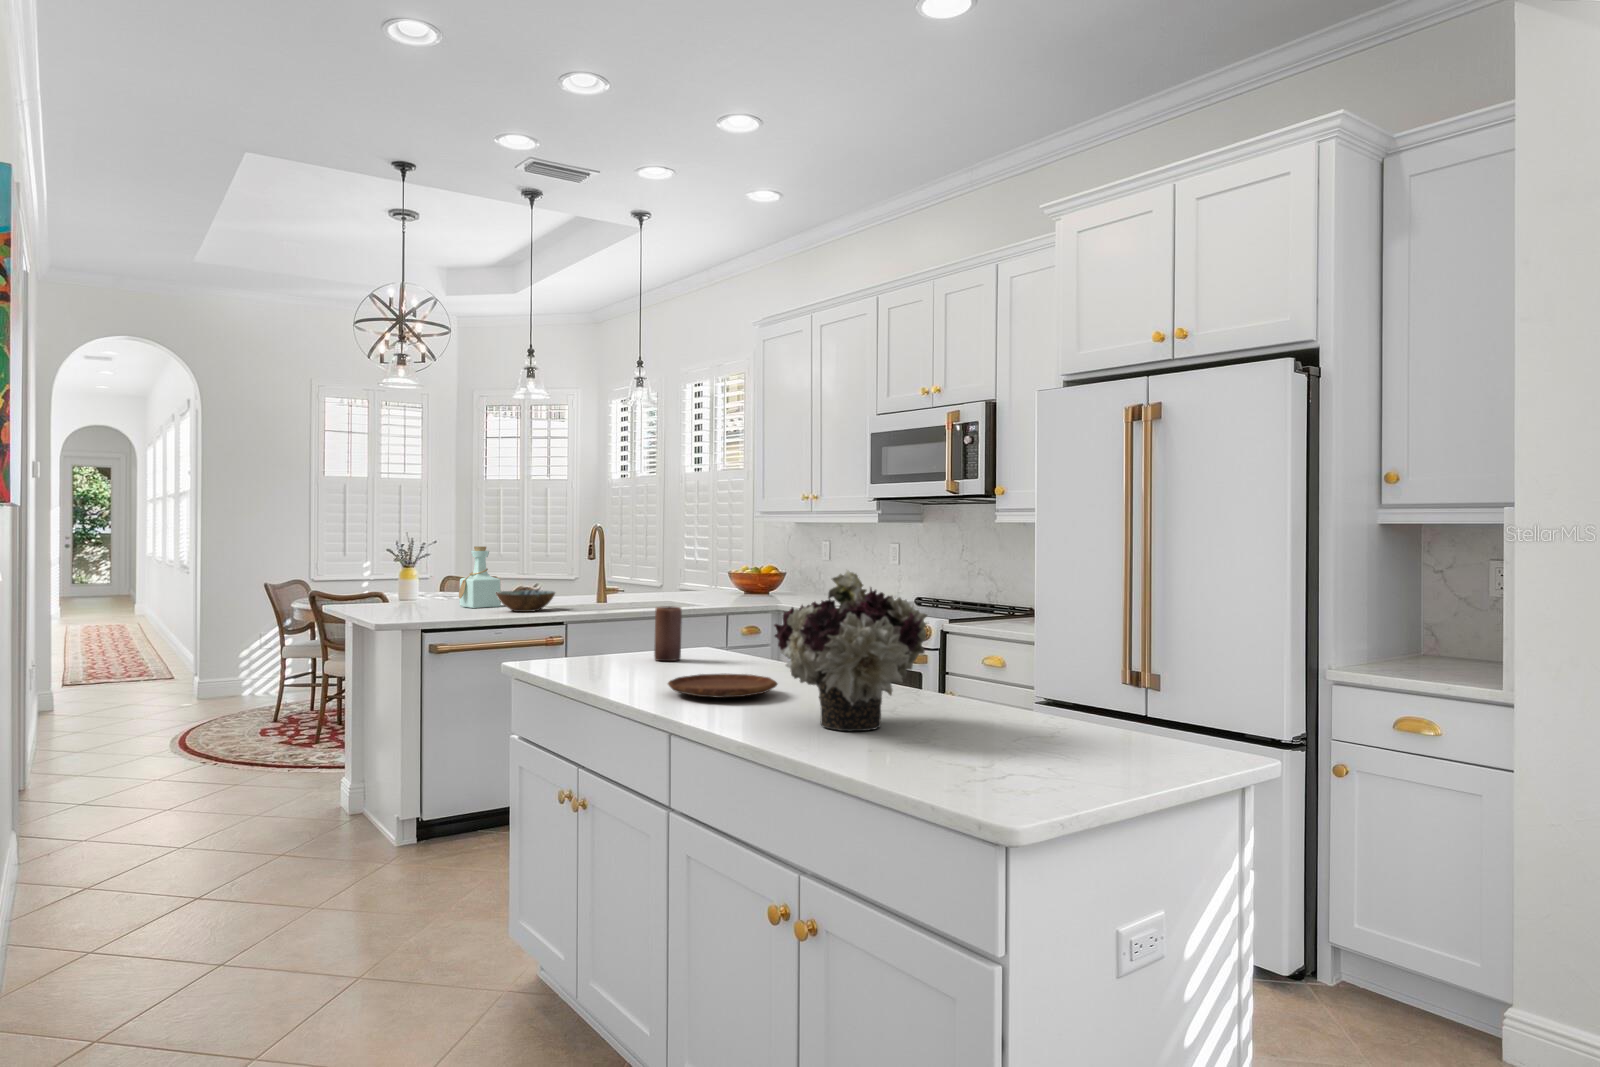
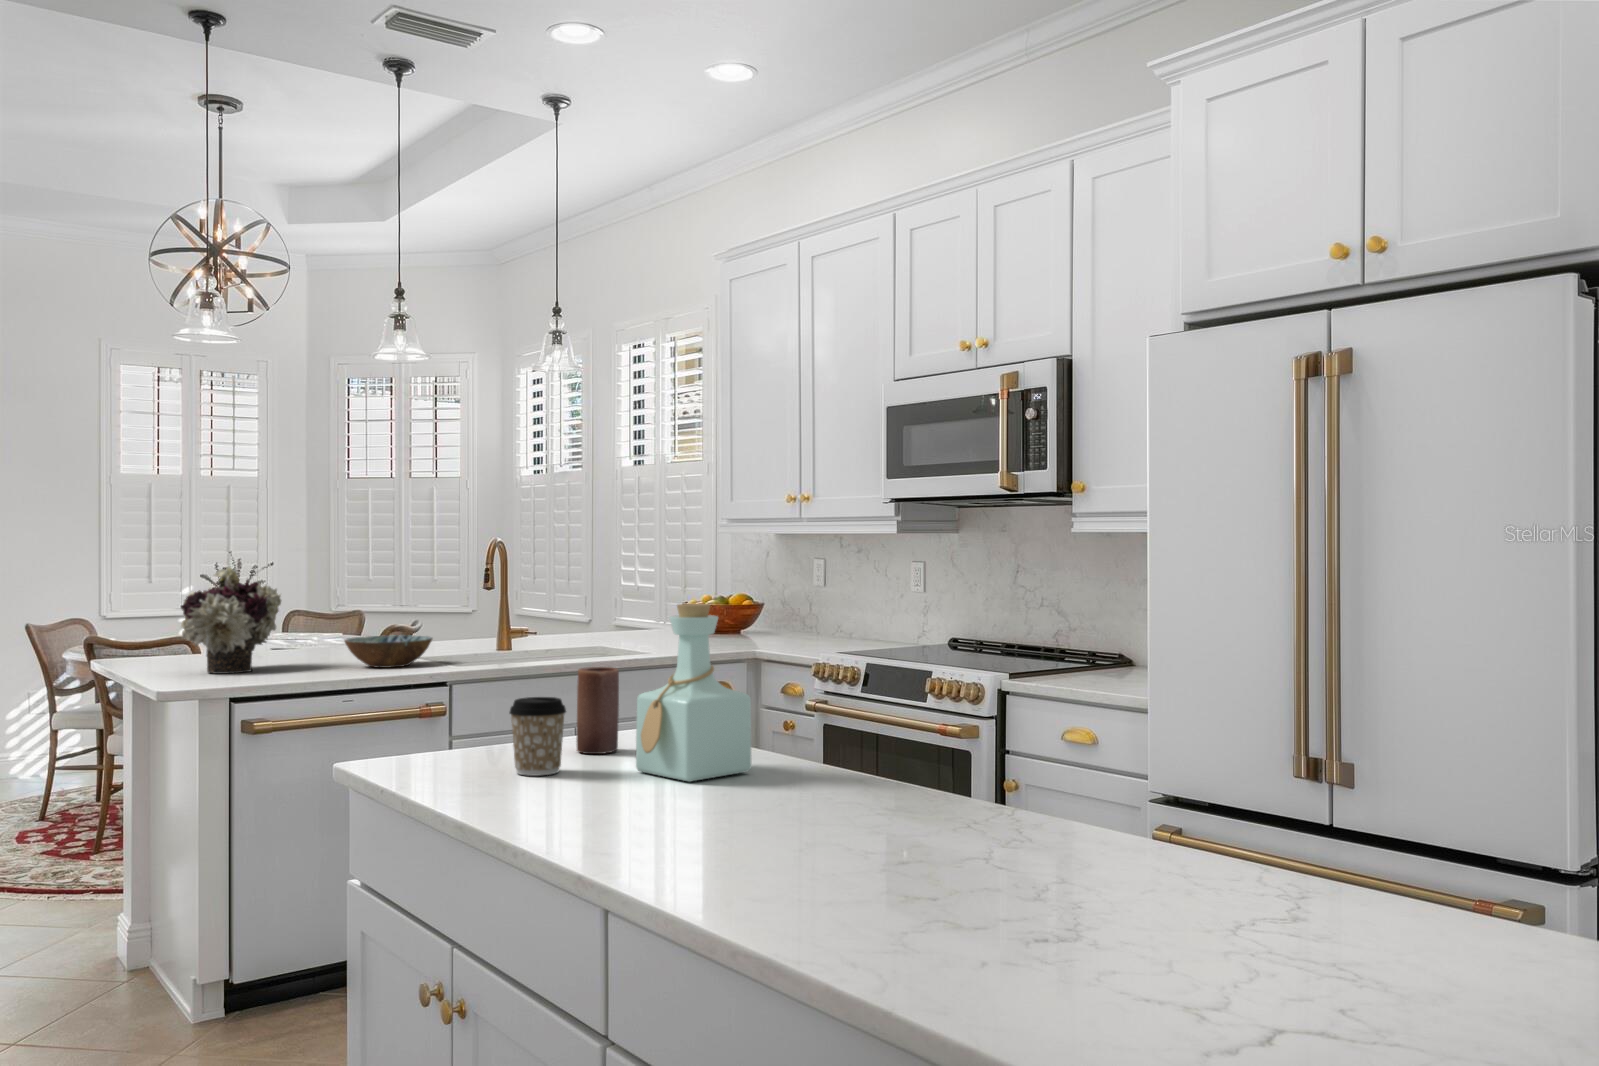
bottle: present [459,546,501,608] -> present [636,604,752,782]
flower arrangement: present [774,571,927,731] -> present [180,566,281,674]
coffee cup: none [613,623,649,672] -> present [510,697,566,776]
tray: present [668,674,777,698] -> none [597,782,780,829]

